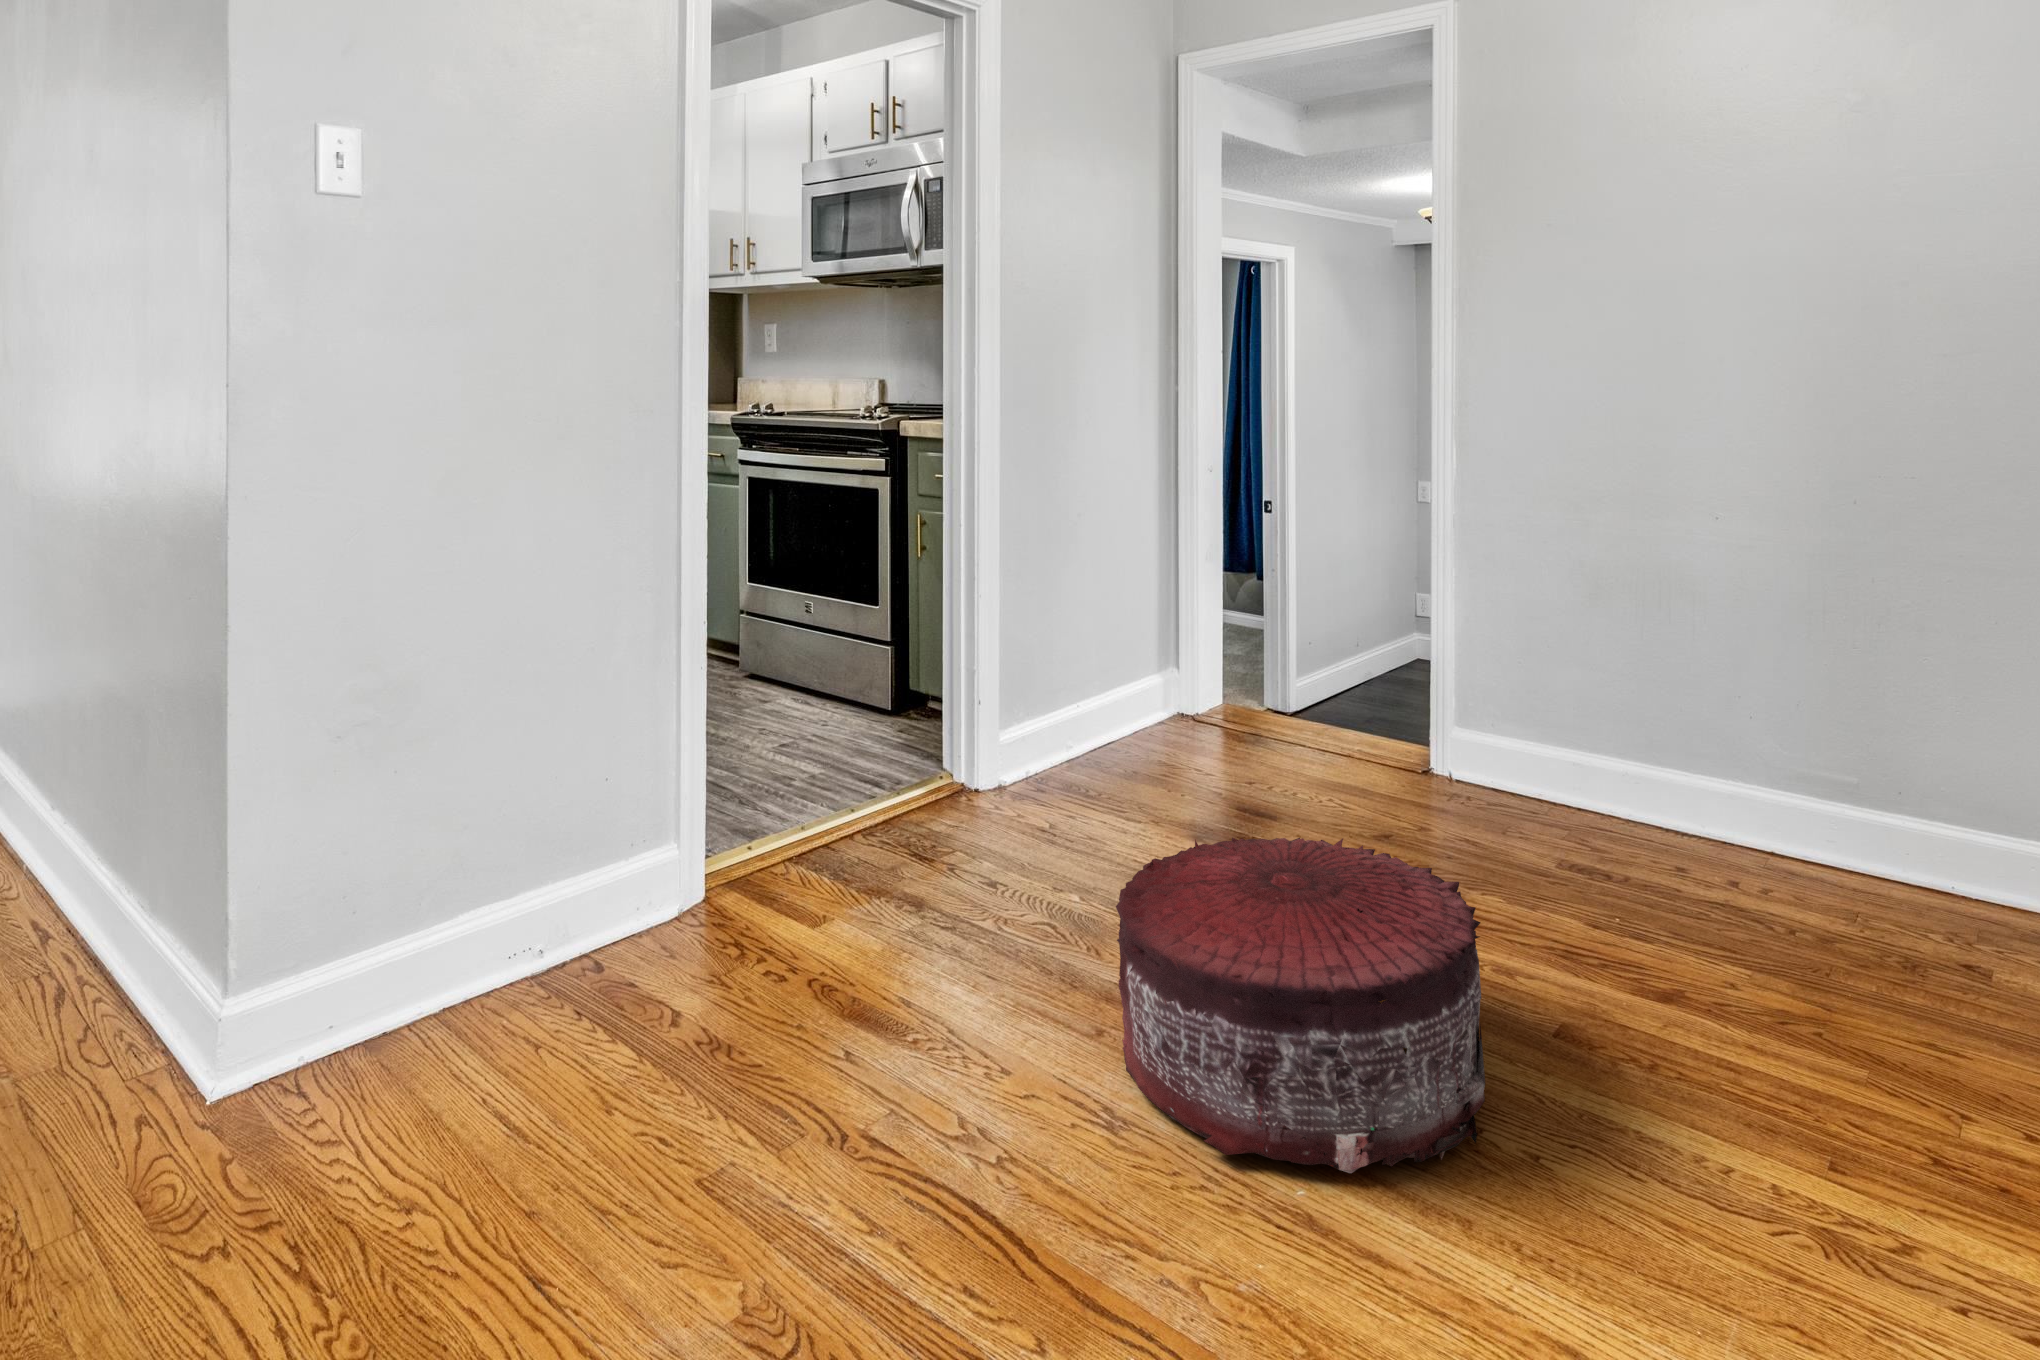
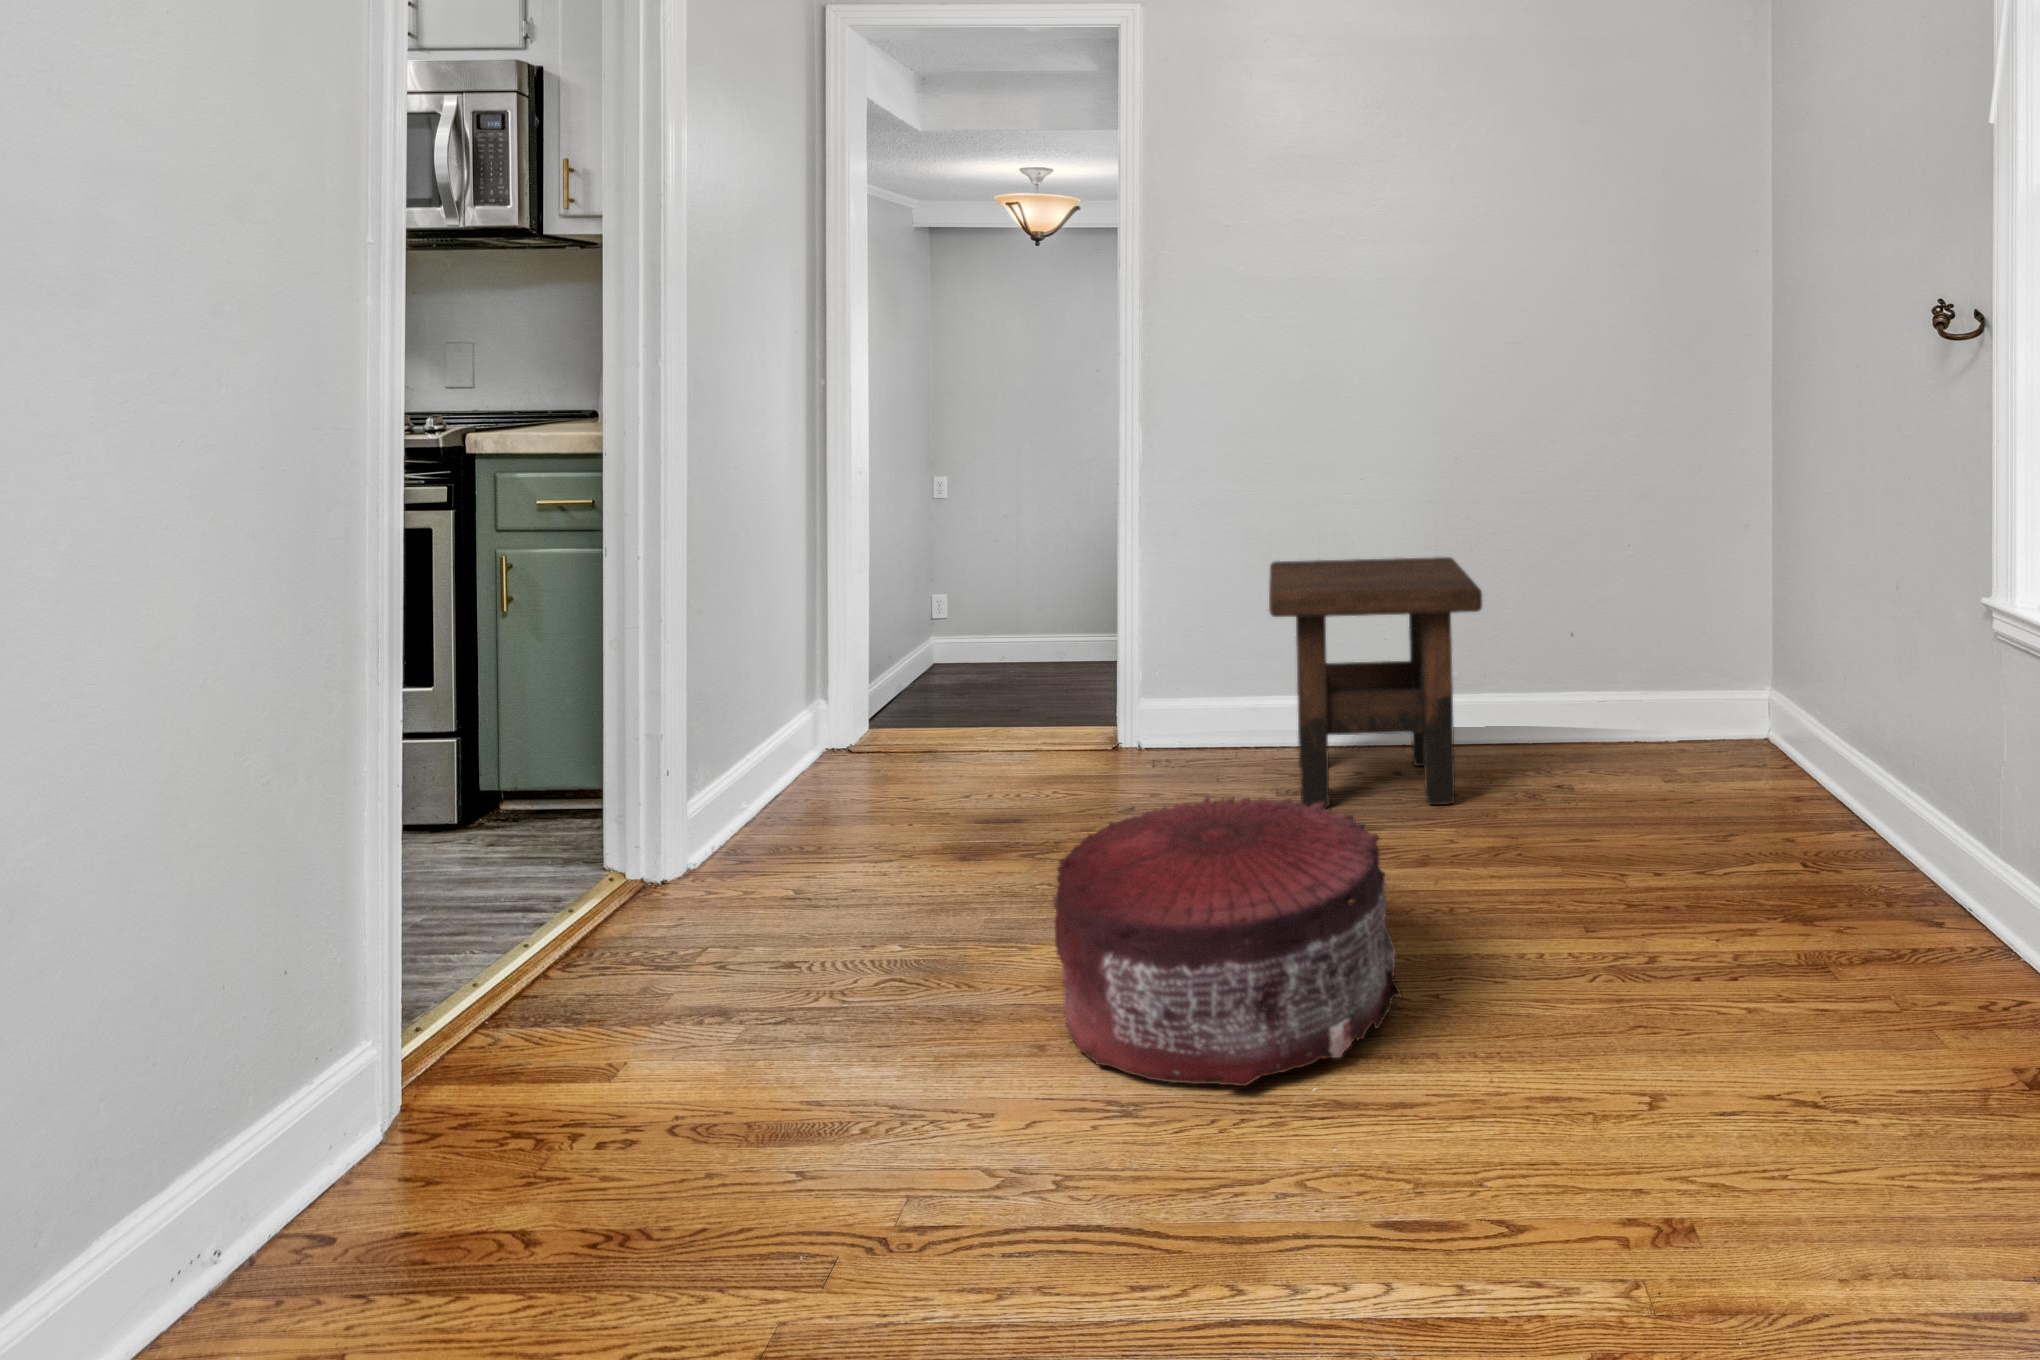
side table: none [1534,599,1859,944] -> present [1269,557,1482,808]

